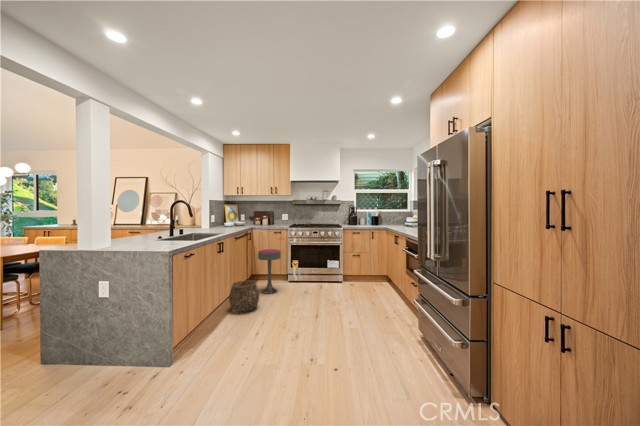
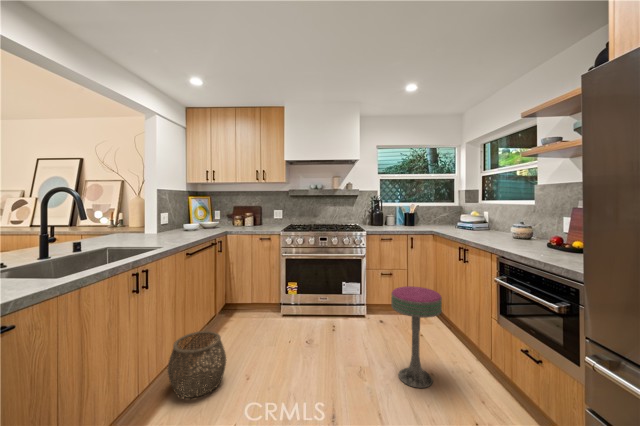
bar stool: present [258,249,281,294] -> present [391,286,442,388]

